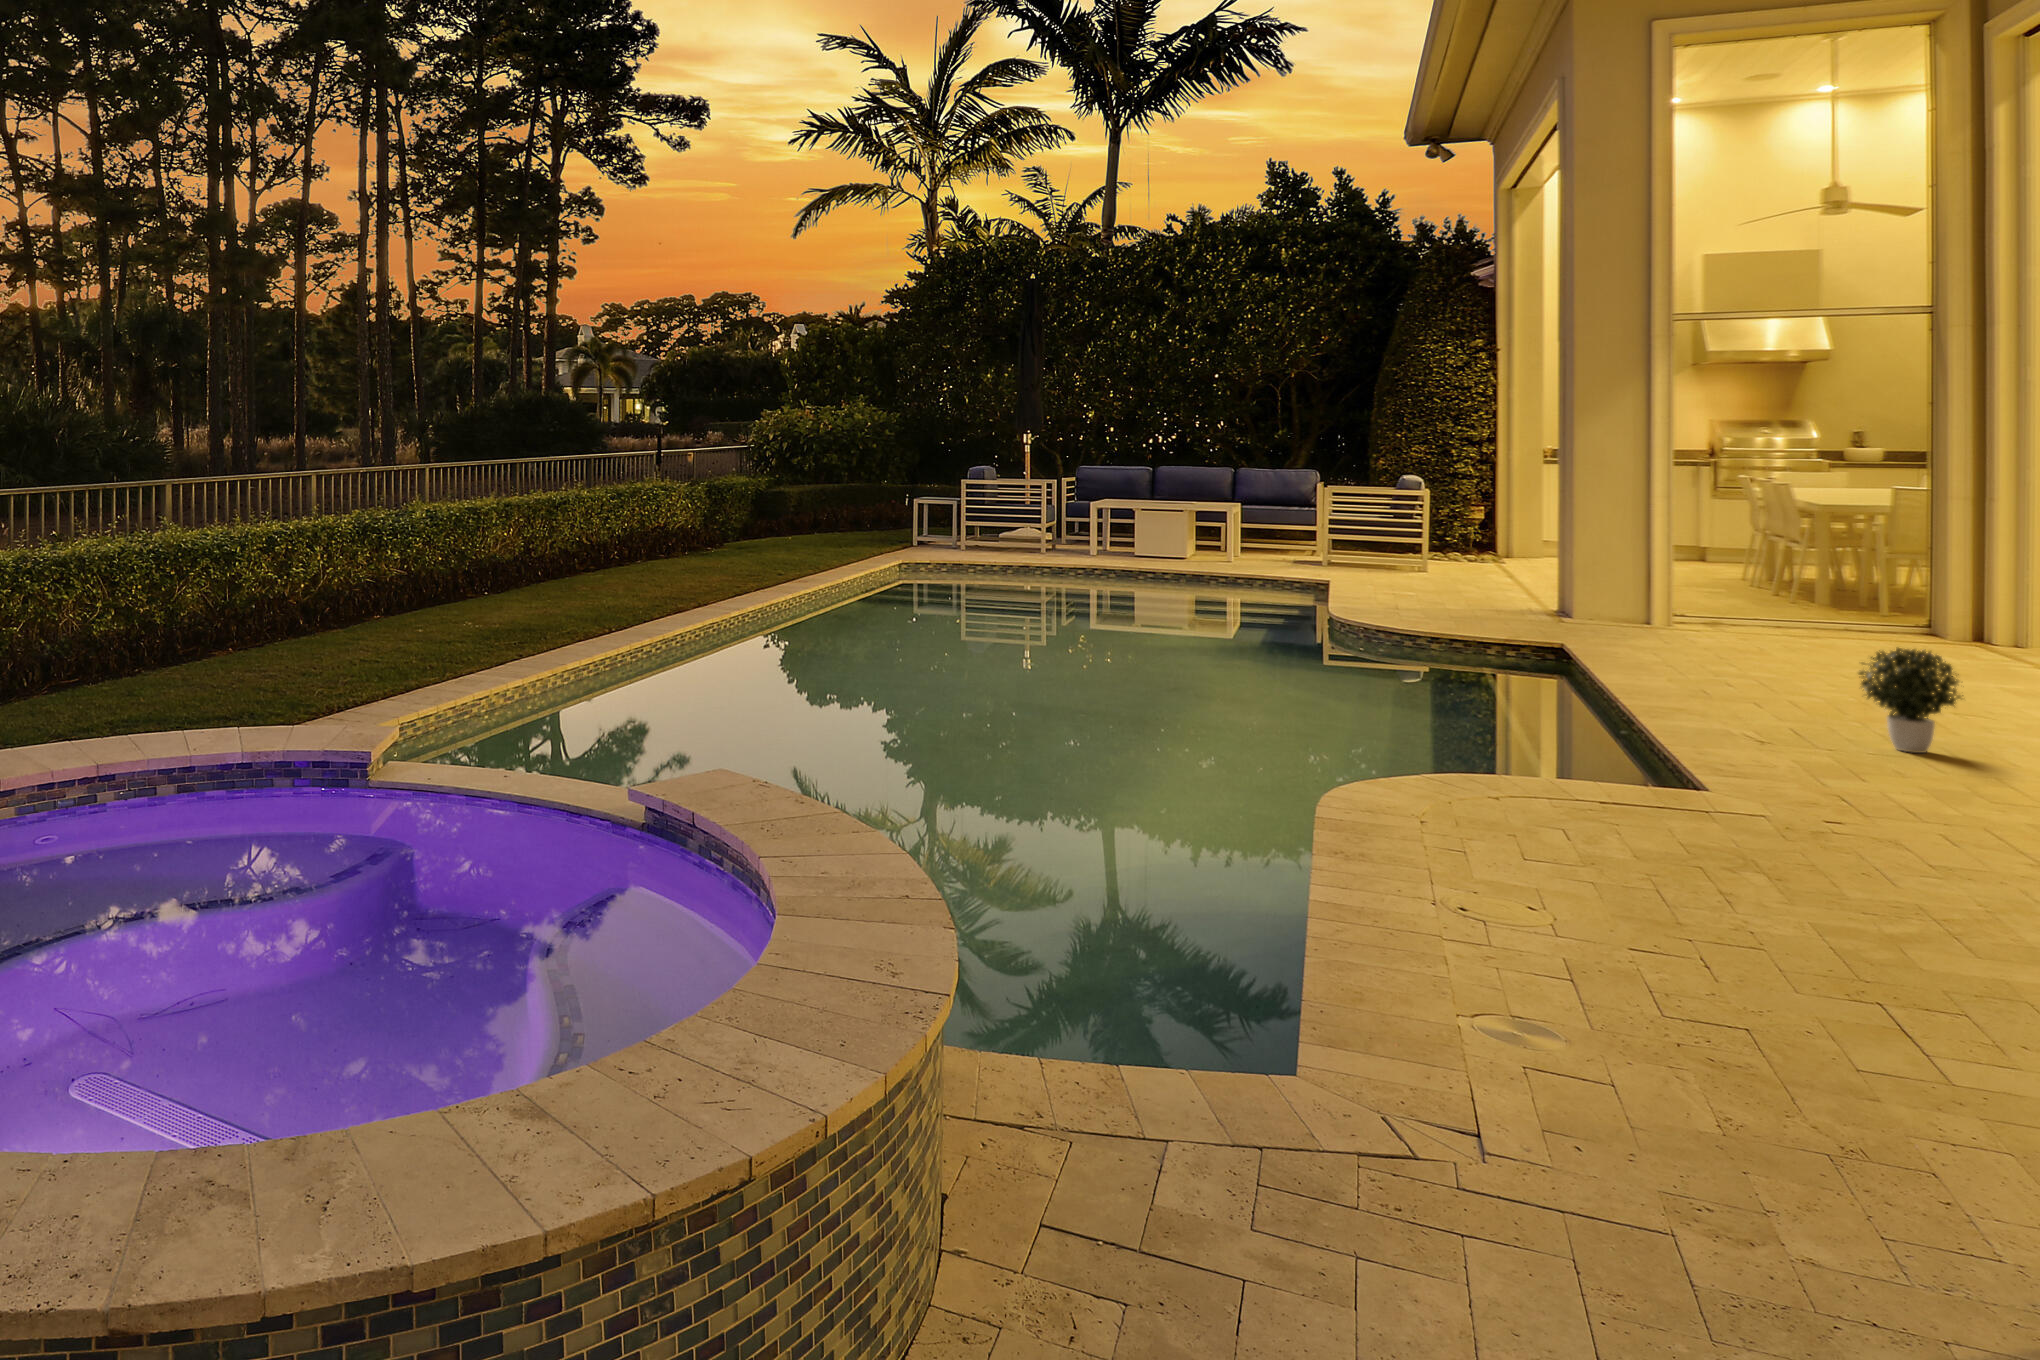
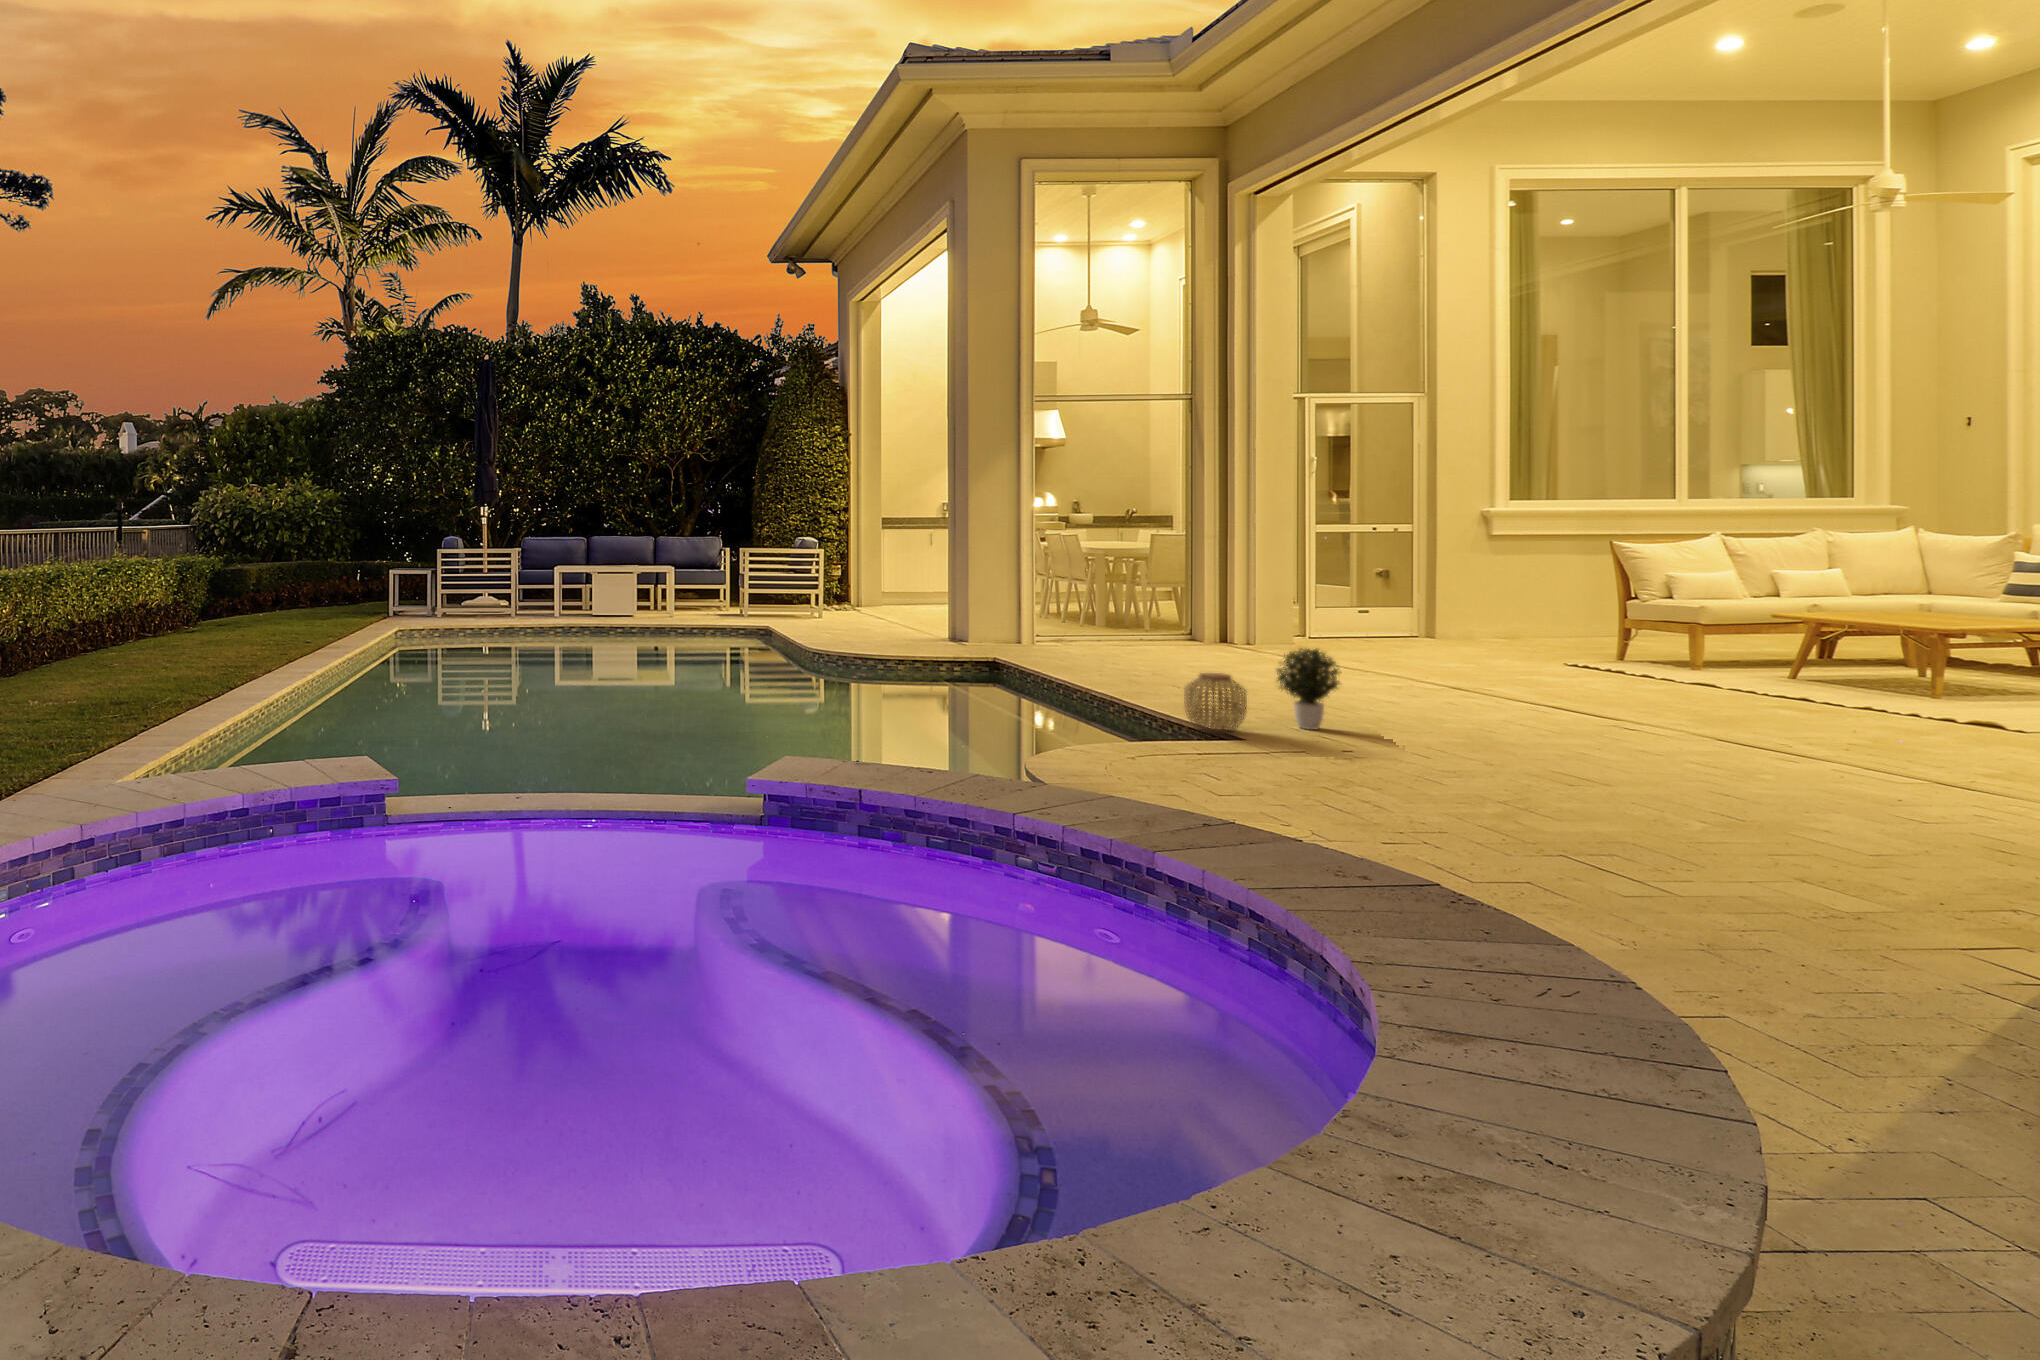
woven basket: none [1706,667,1798,743] -> present [1184,673,1247,734]

